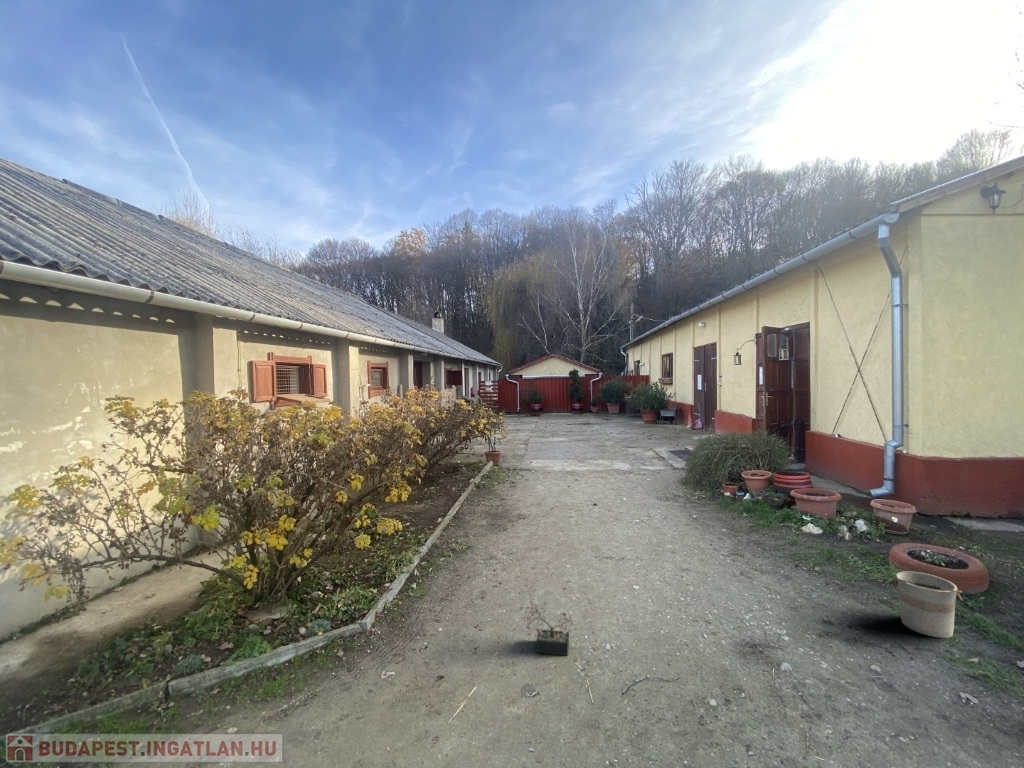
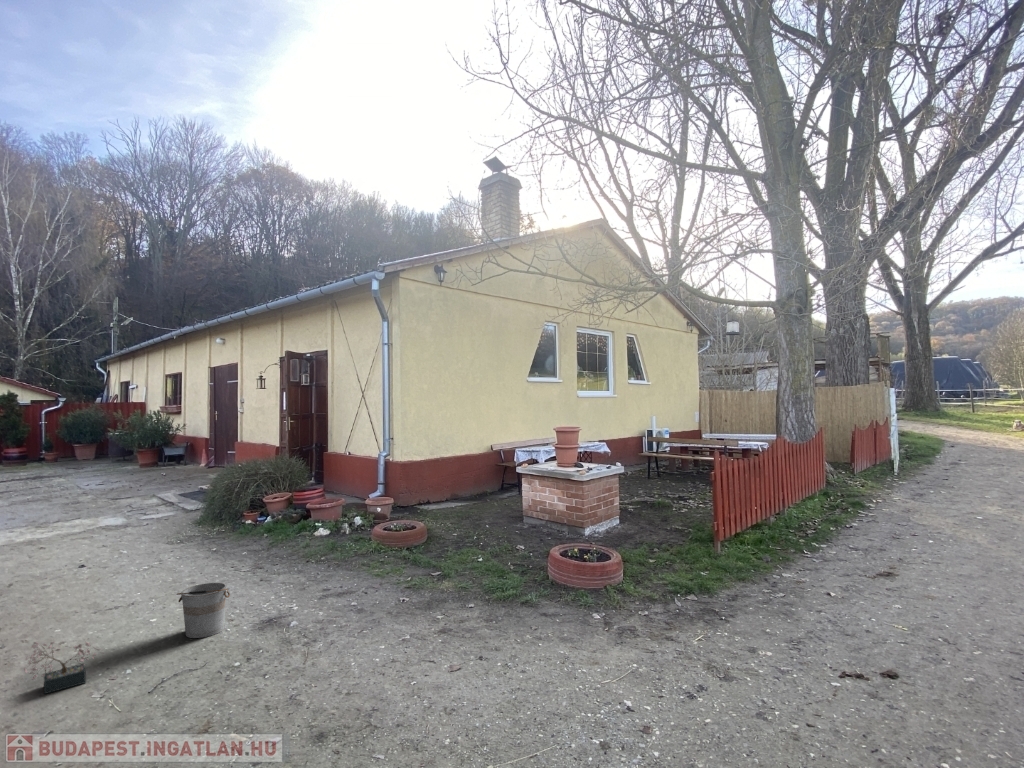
bucket: present [892,572,962,638] -> present [177,582,230,638]

